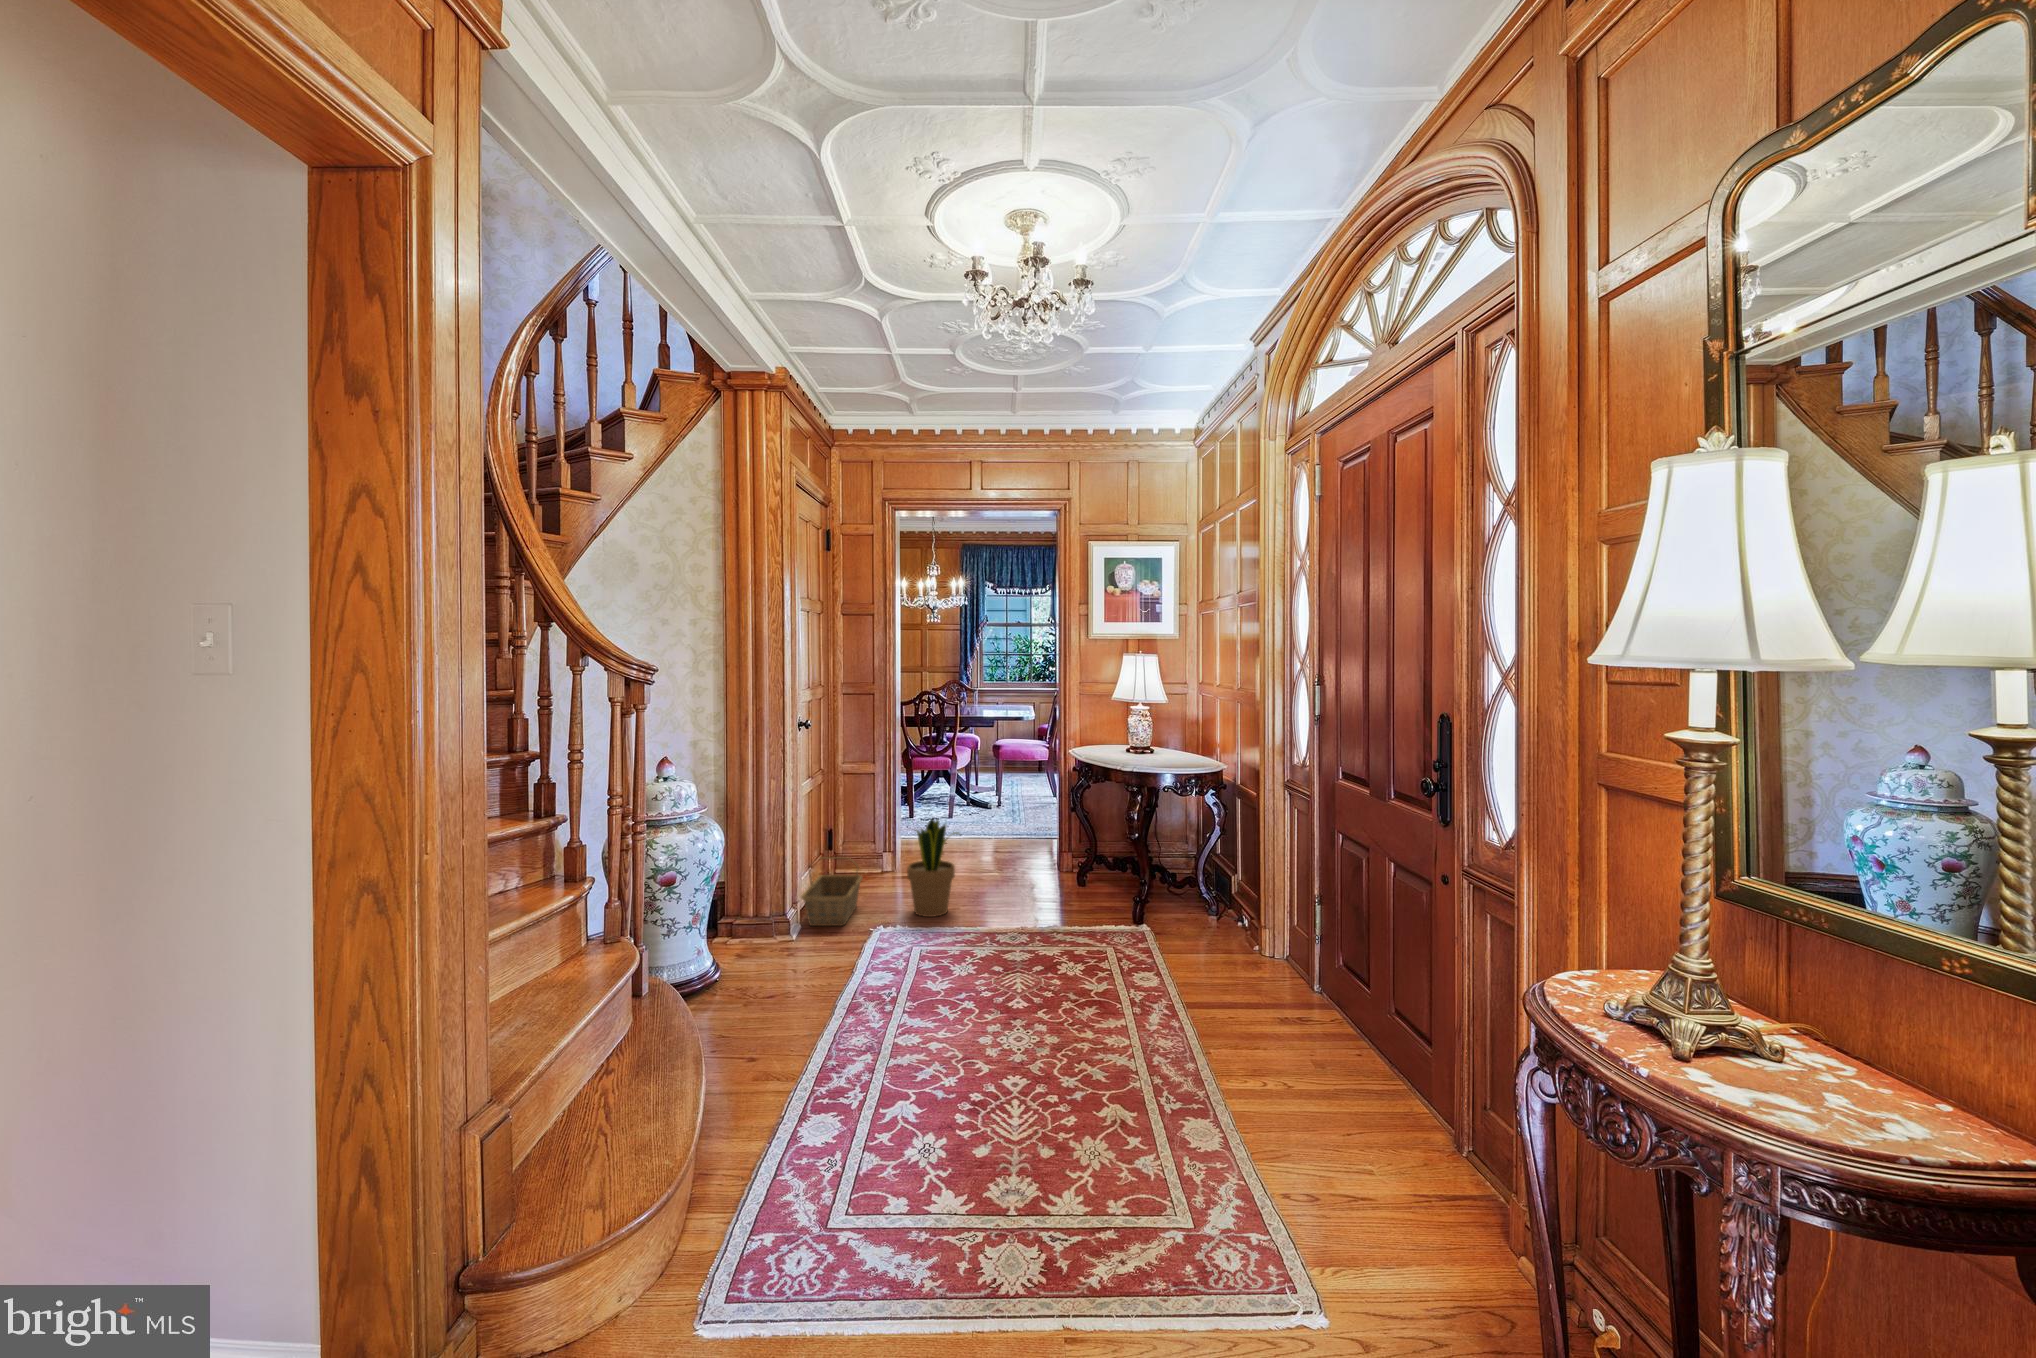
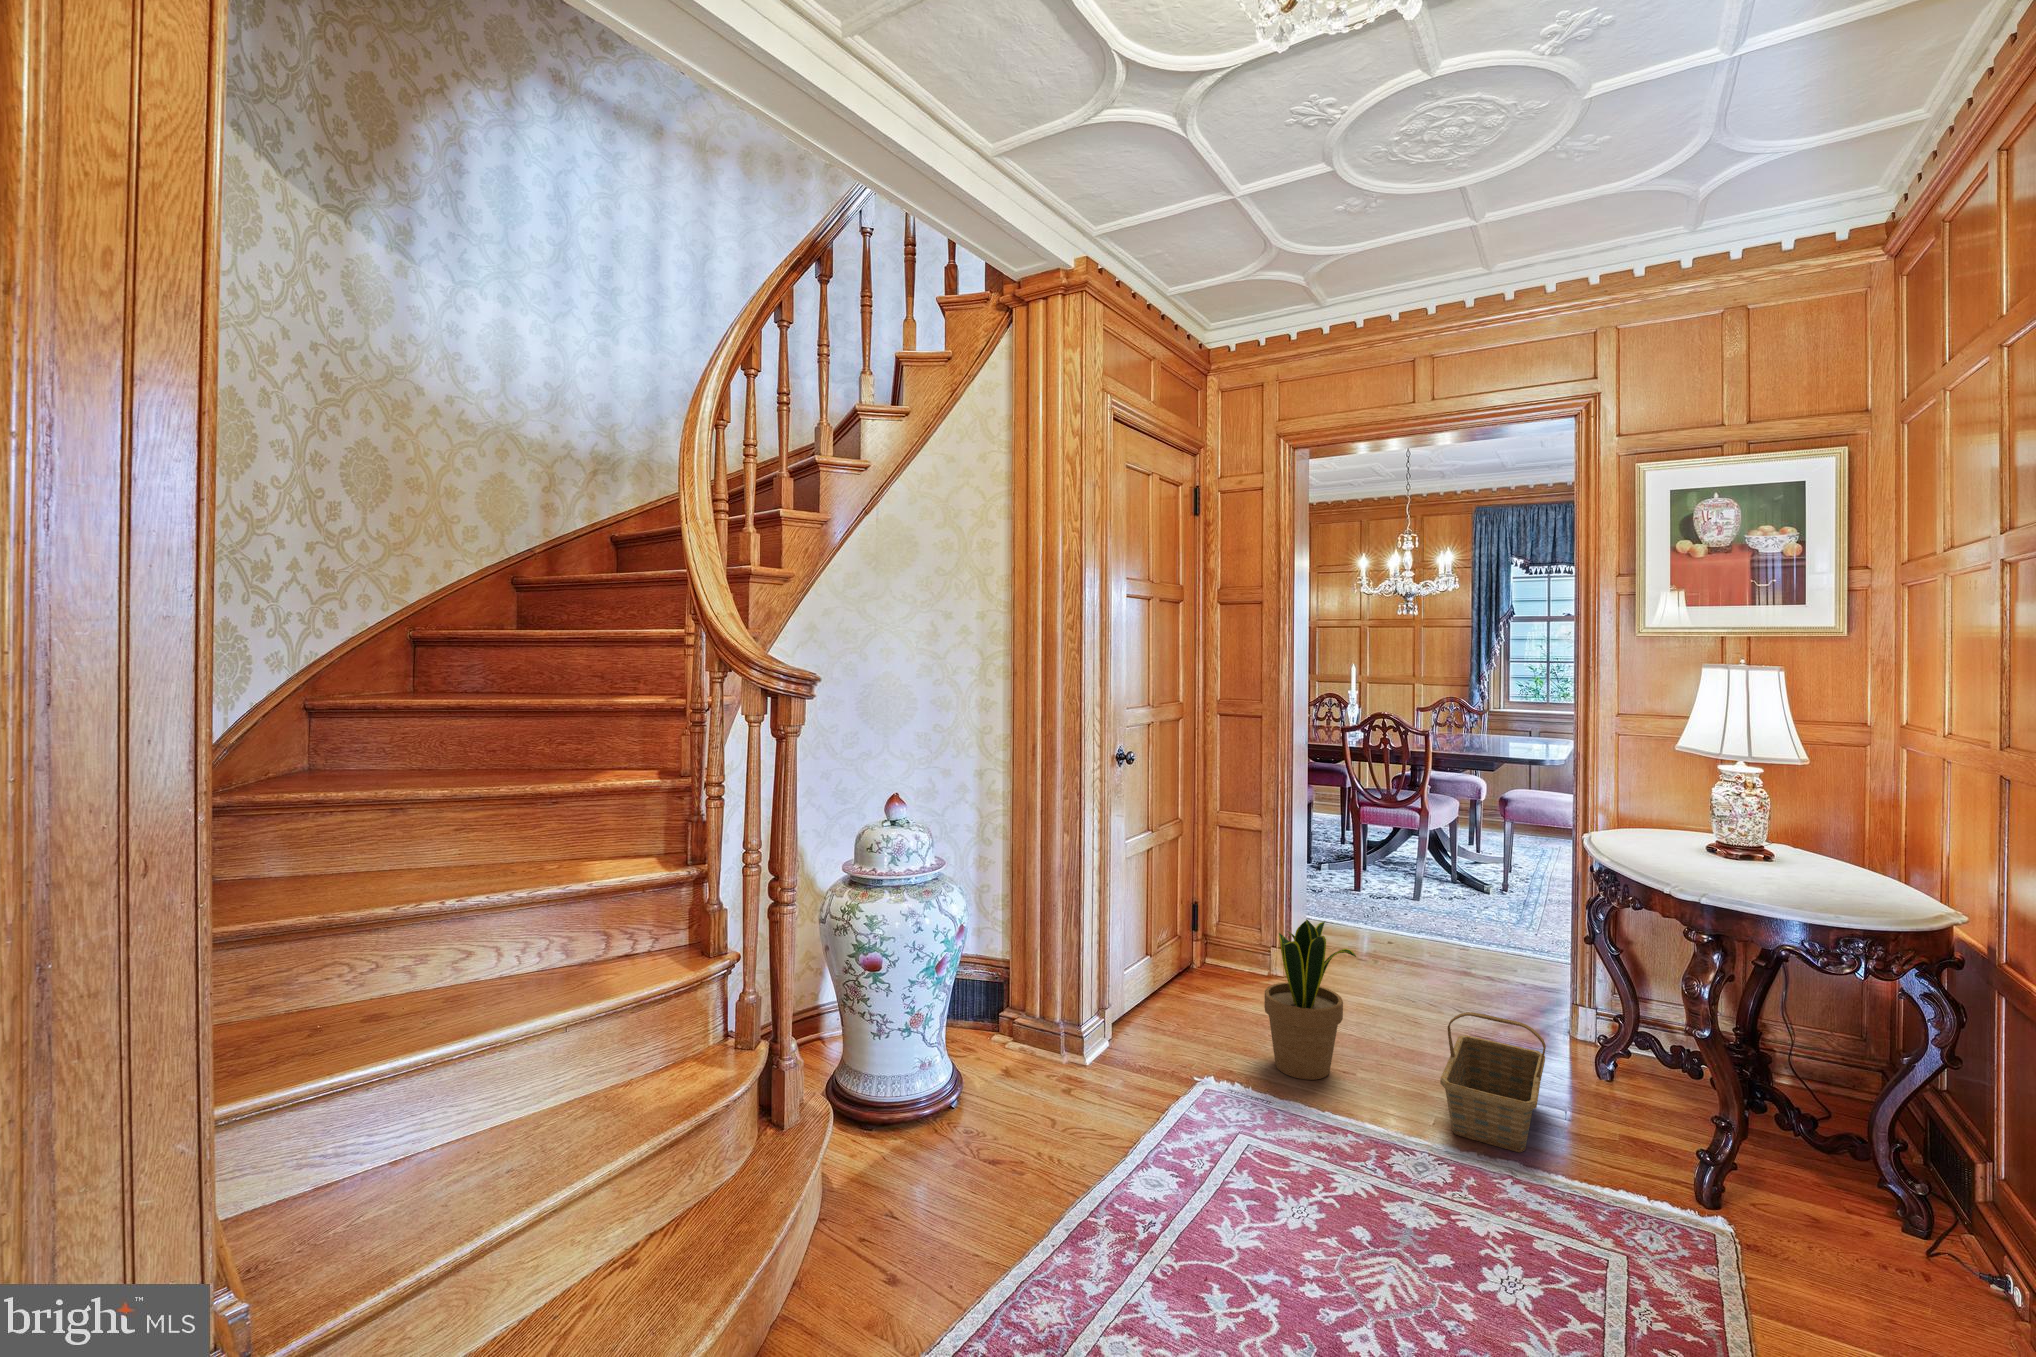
basket: present [801,857,863,926] -> present [1440,1012,1546,1153]

